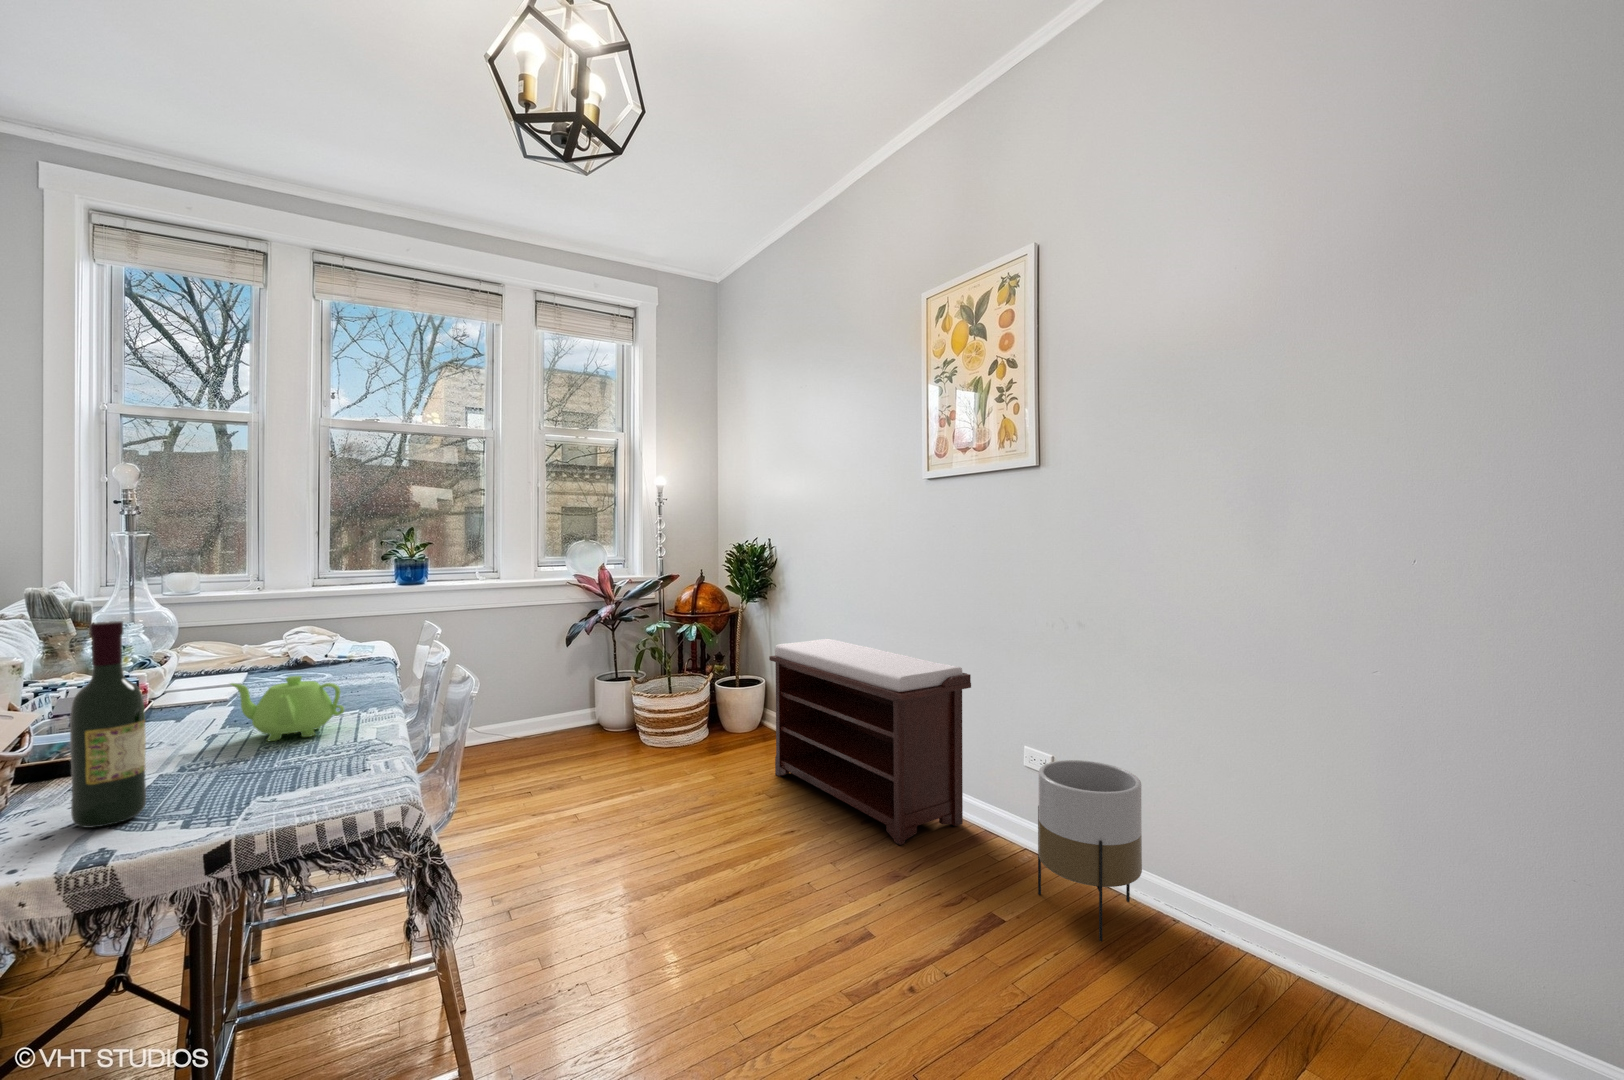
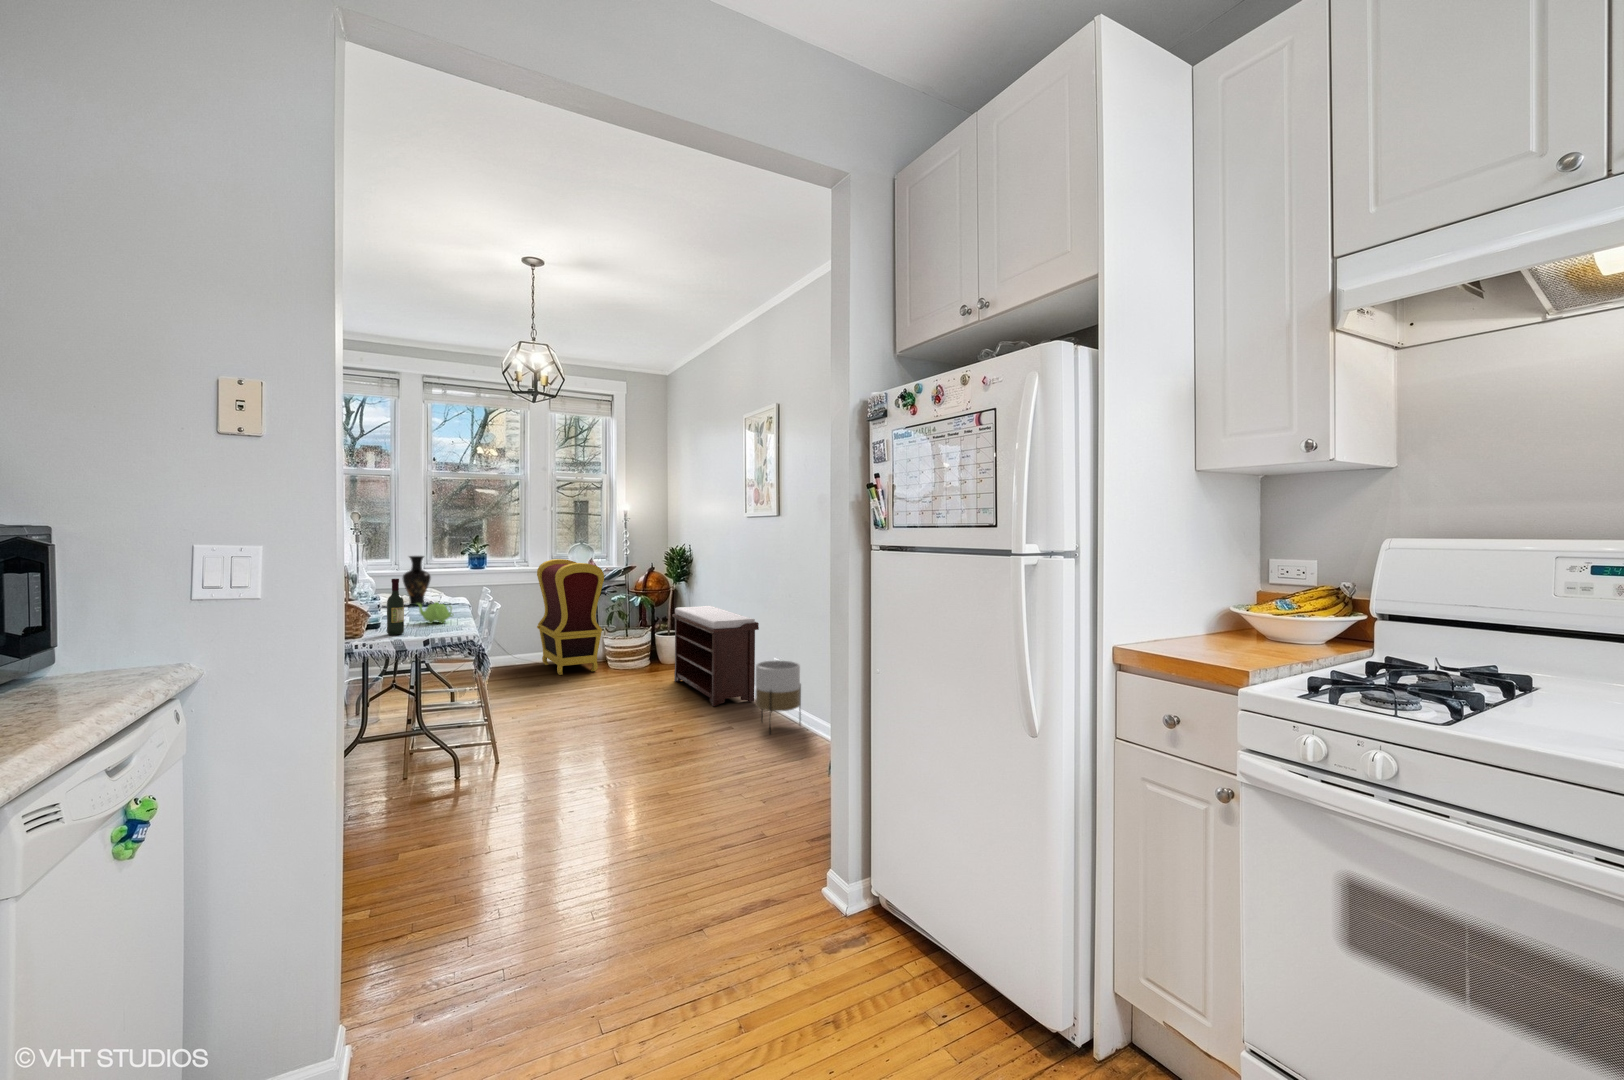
vase: none [235,558,305,668] -> present [403,556,431,605]
armchair: none [516,565,640,769] -> present [537,559,604,675]

